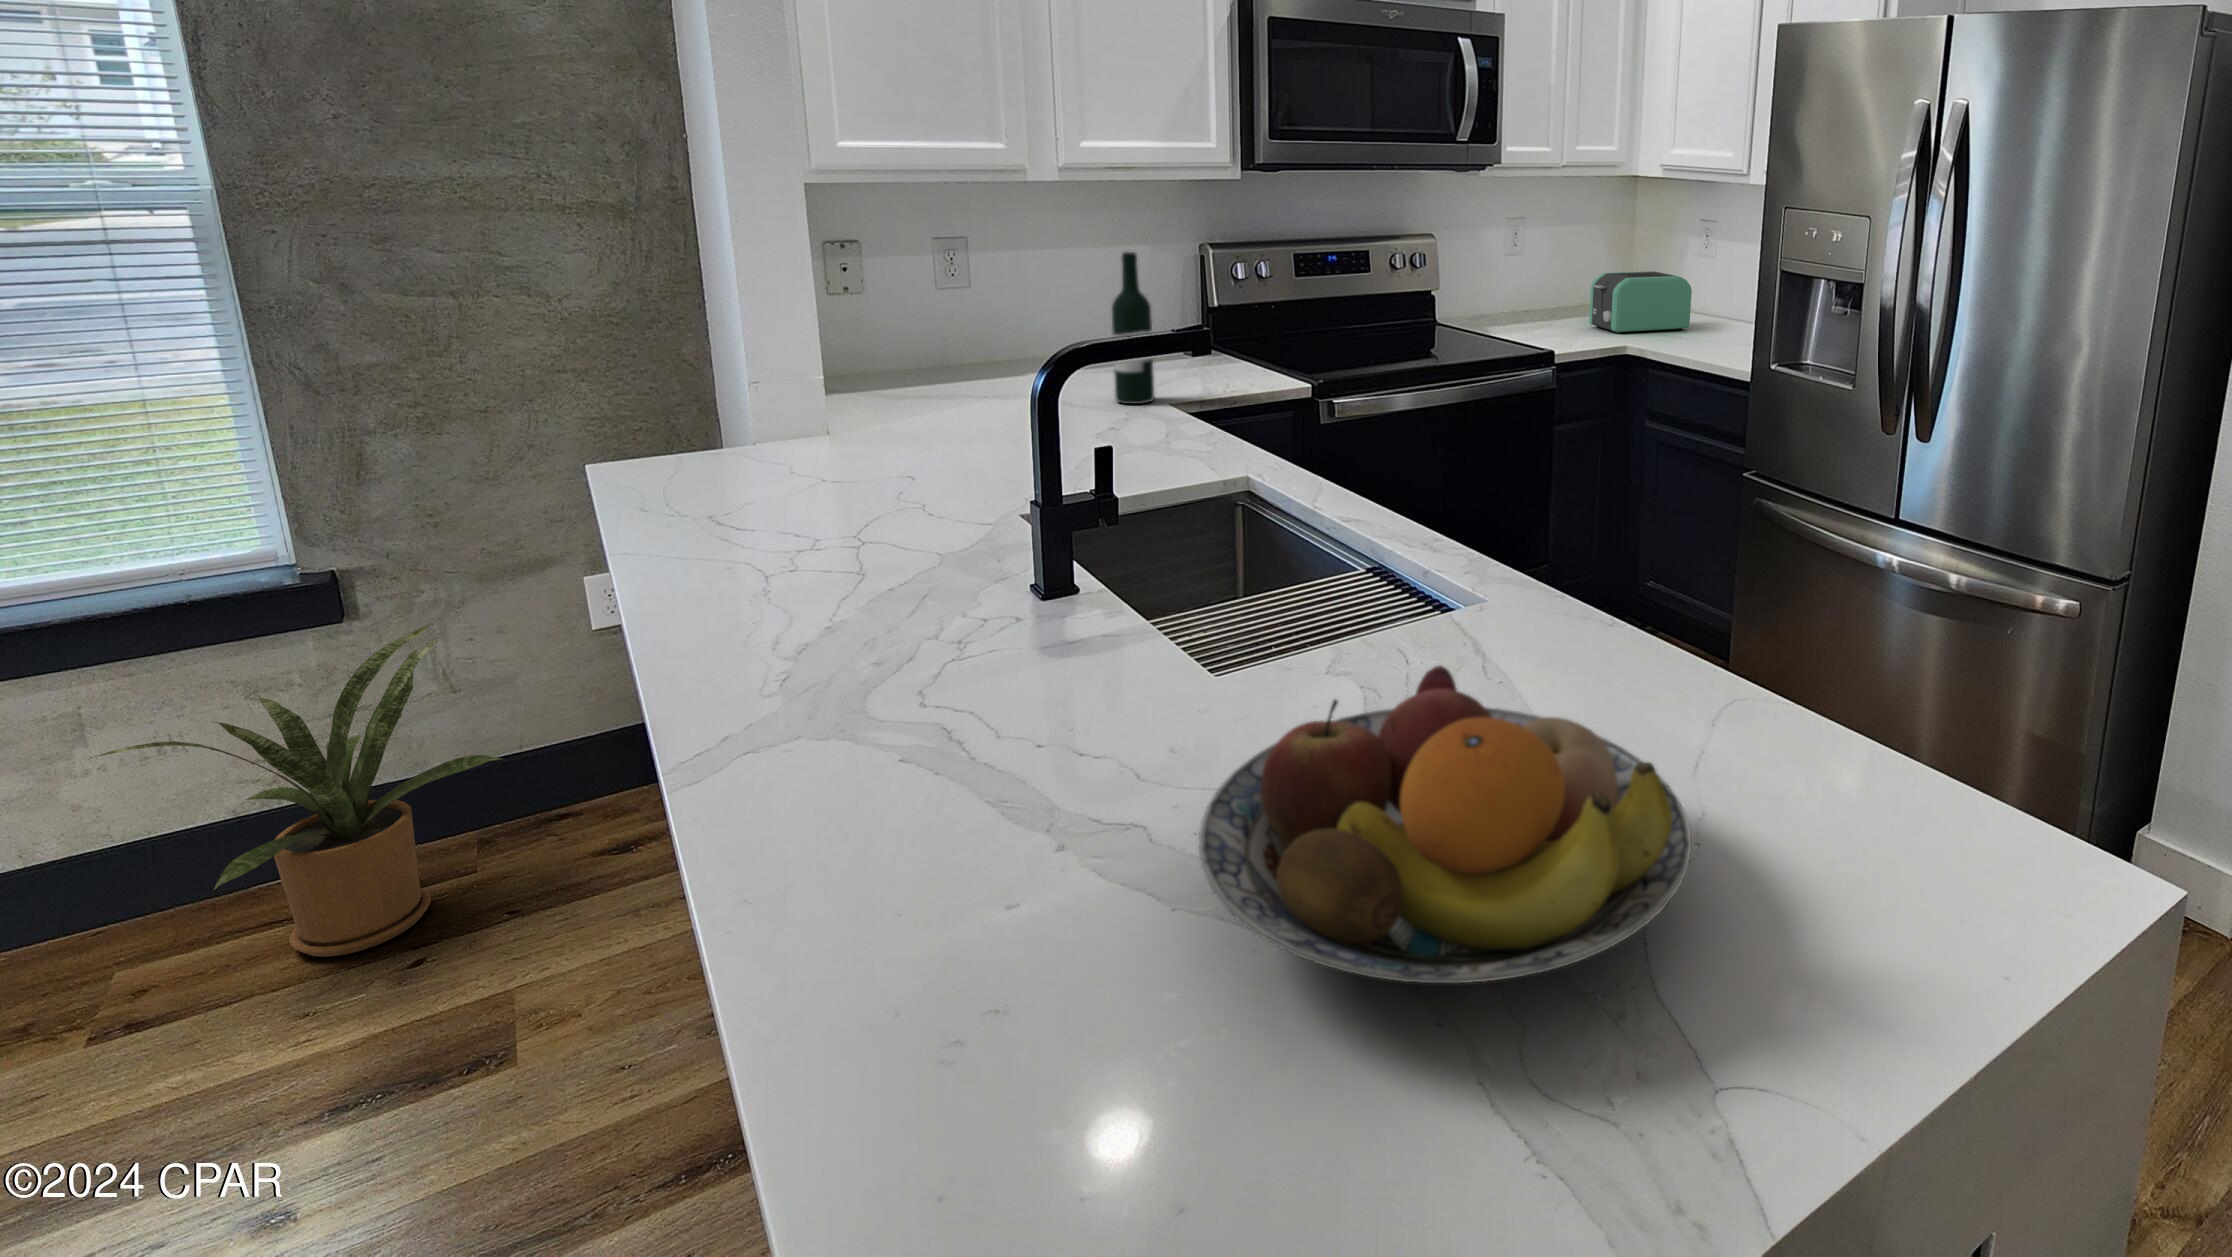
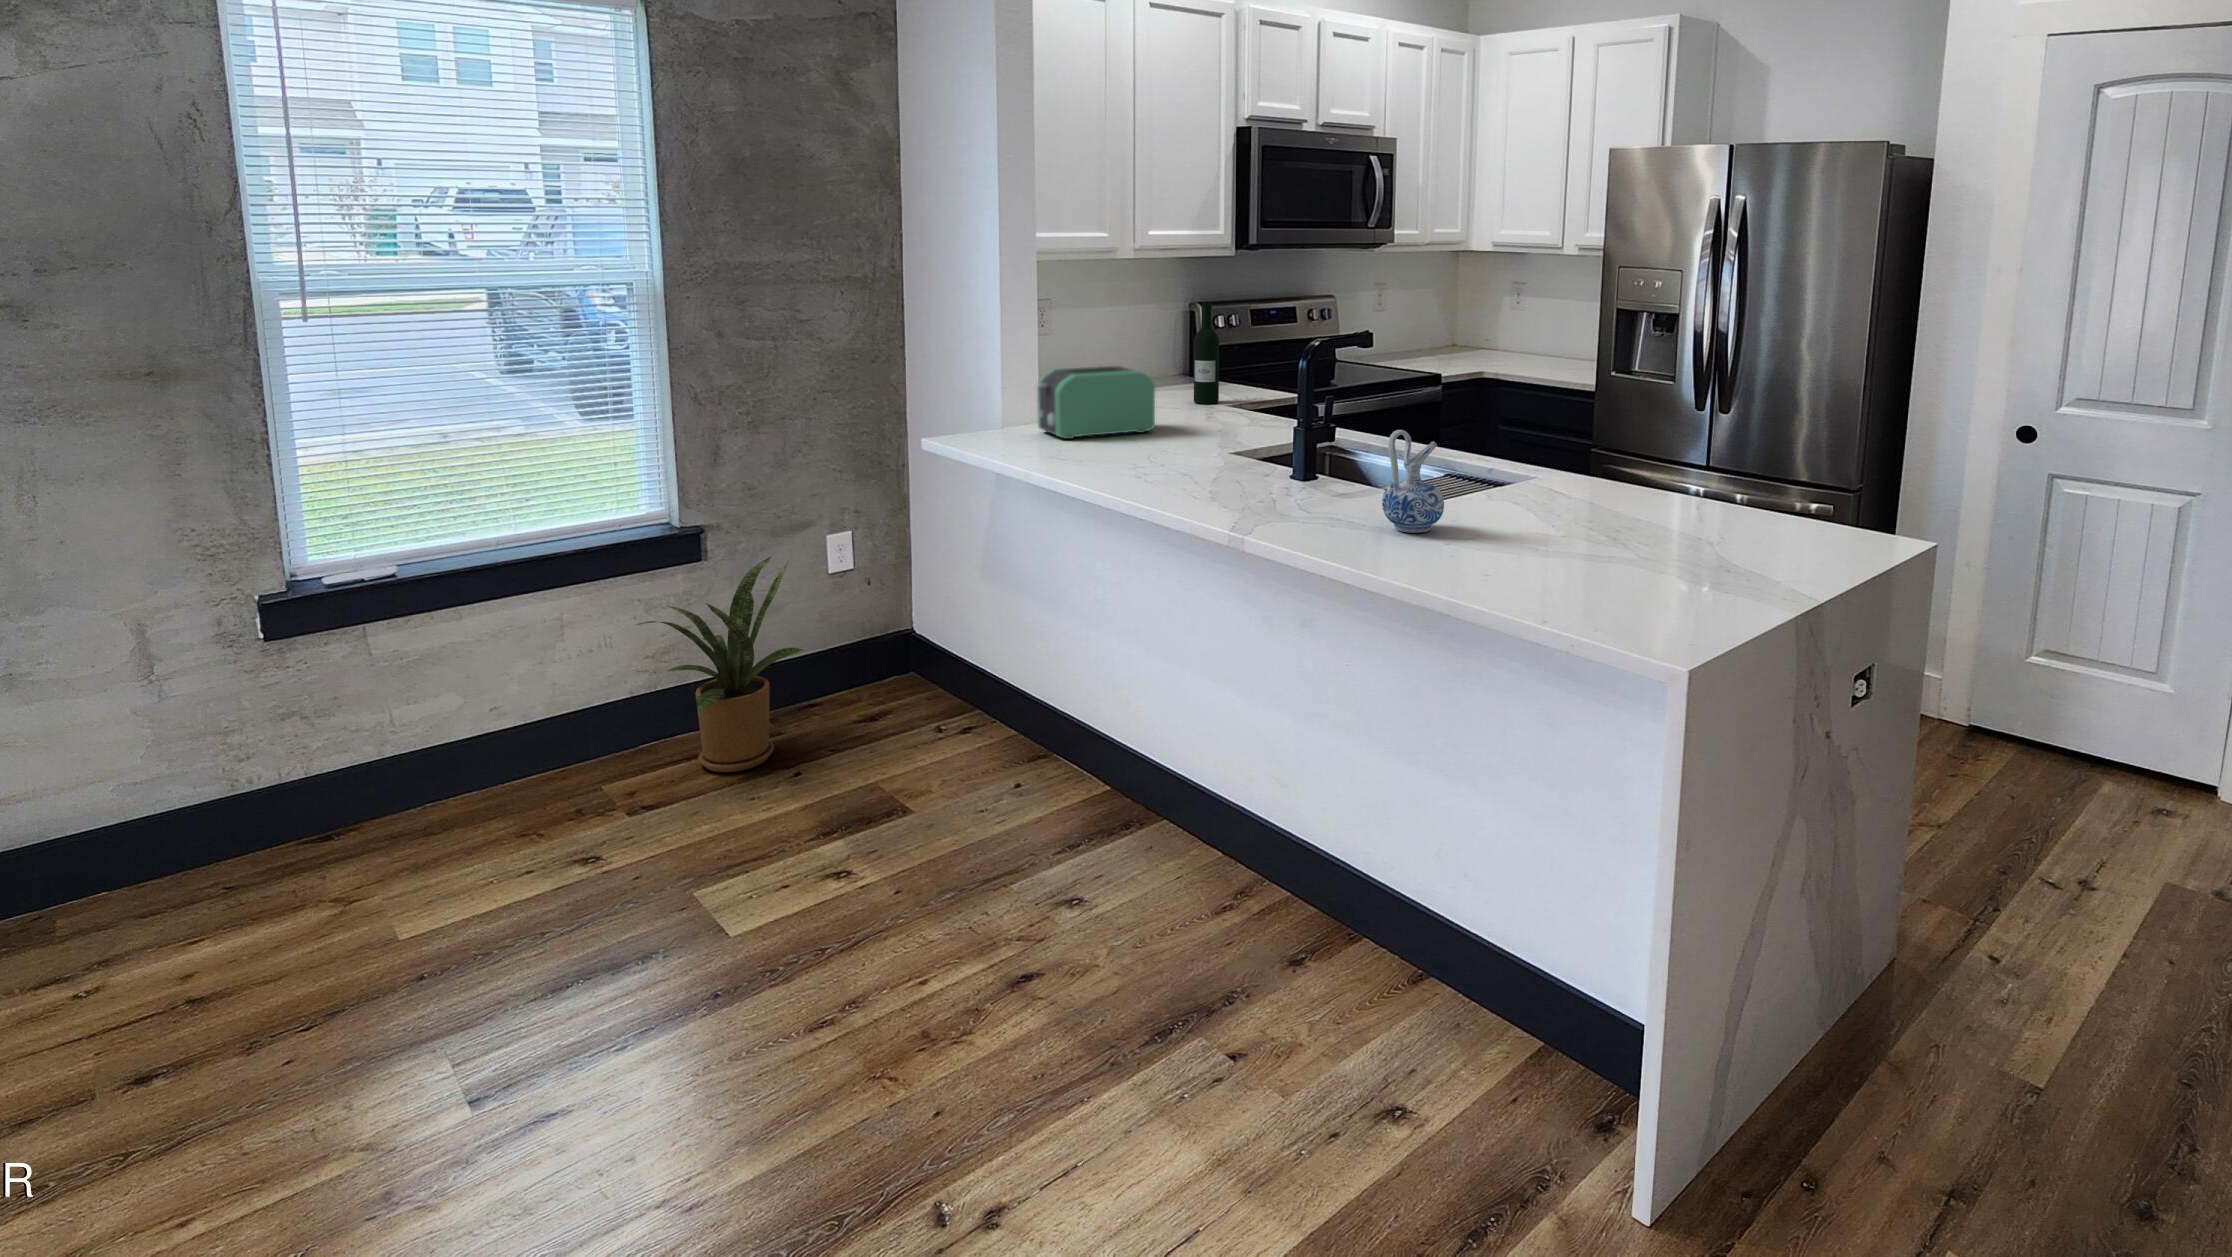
toaster: present [1589,271,1692,333] -> present [1037,366,1155,439]
ceramic pitcher: none [828,638,1003,875] -> present [1382,430,1444,533]
fruit bowl: present [1199,666,1691,983] -> none [1535,452,1745,544]

